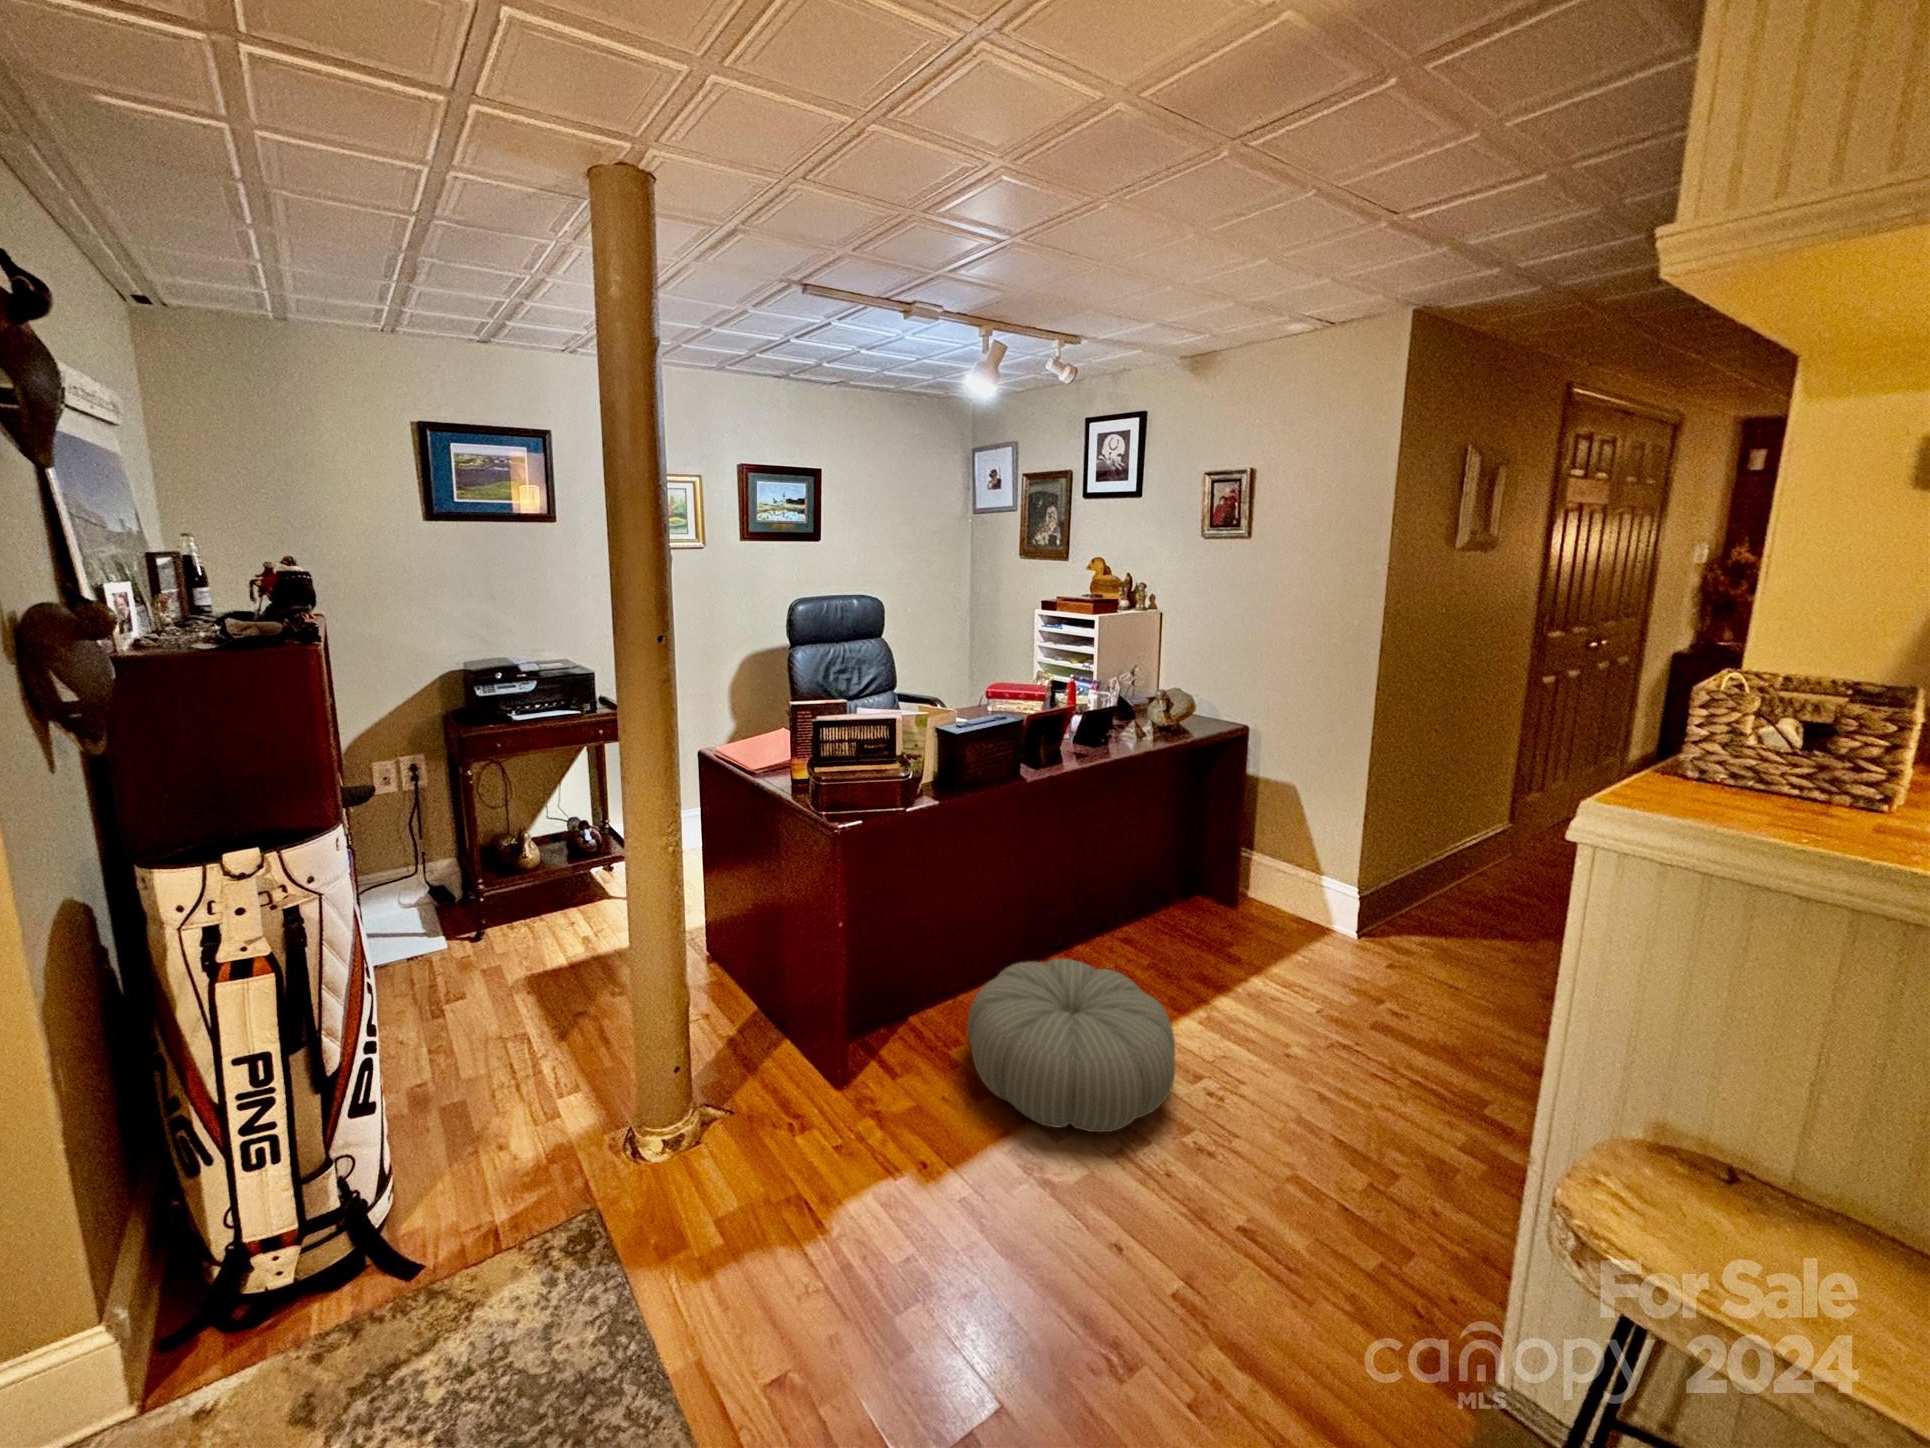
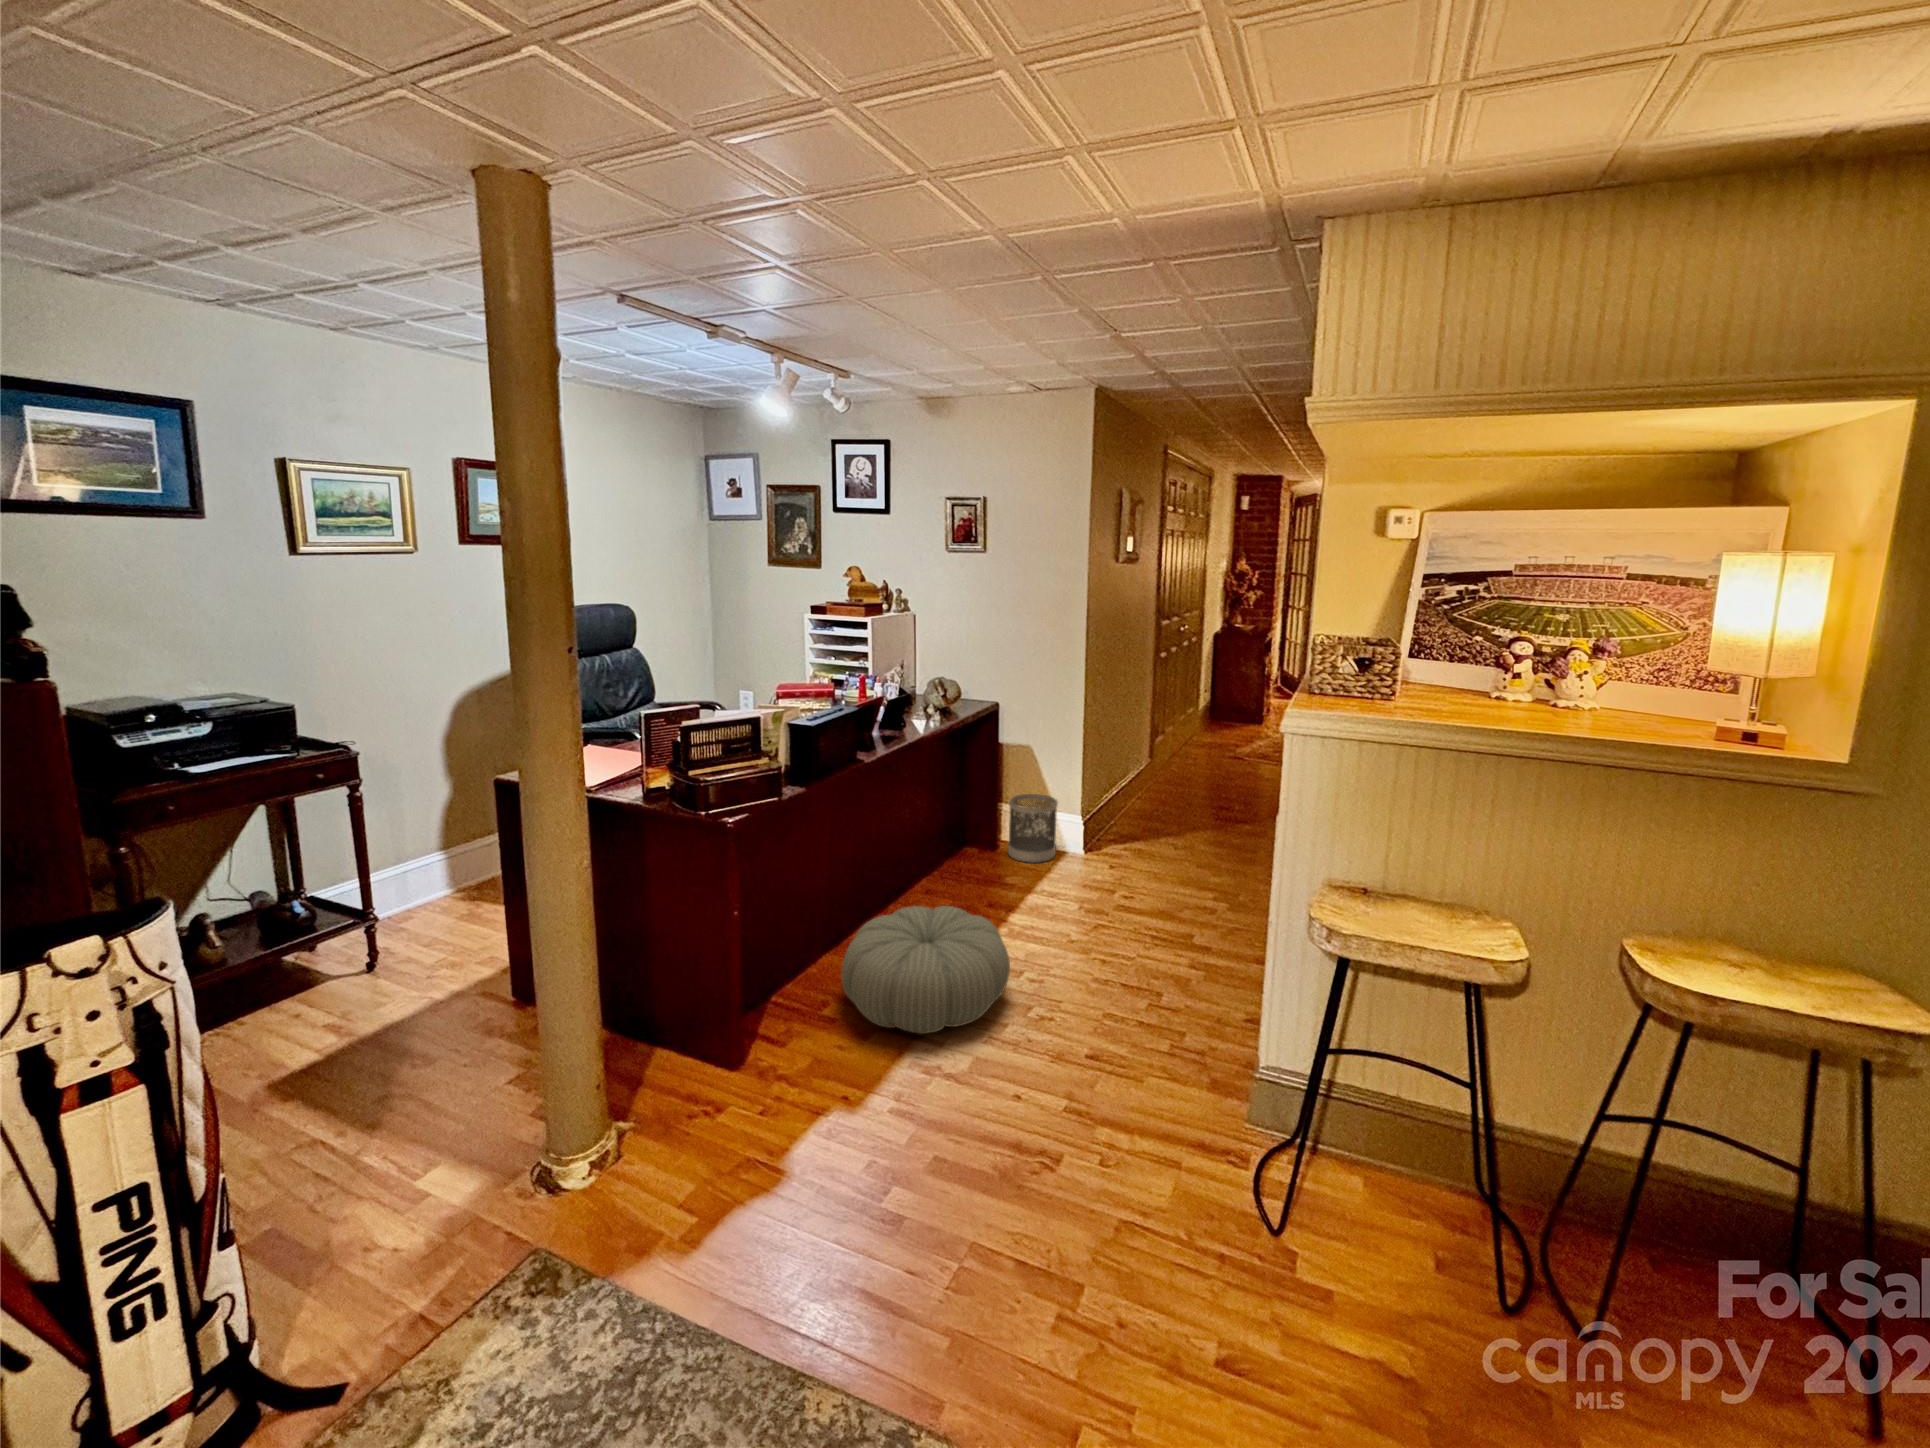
wastebasket: none [1247,847,1325,942] -> present [1008,794,1058,863]

